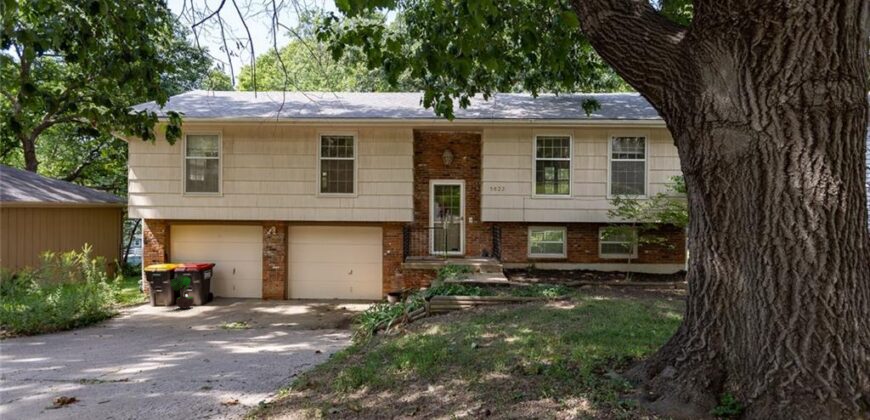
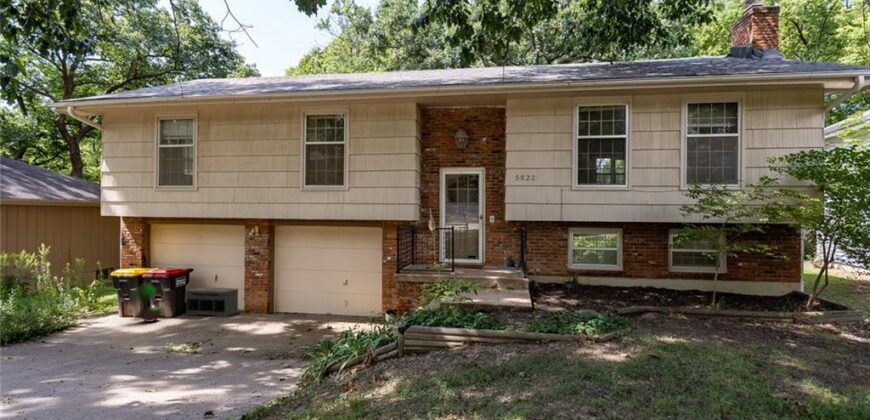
bench: none [211,279,256,303] -> present [186,287,238,317]

